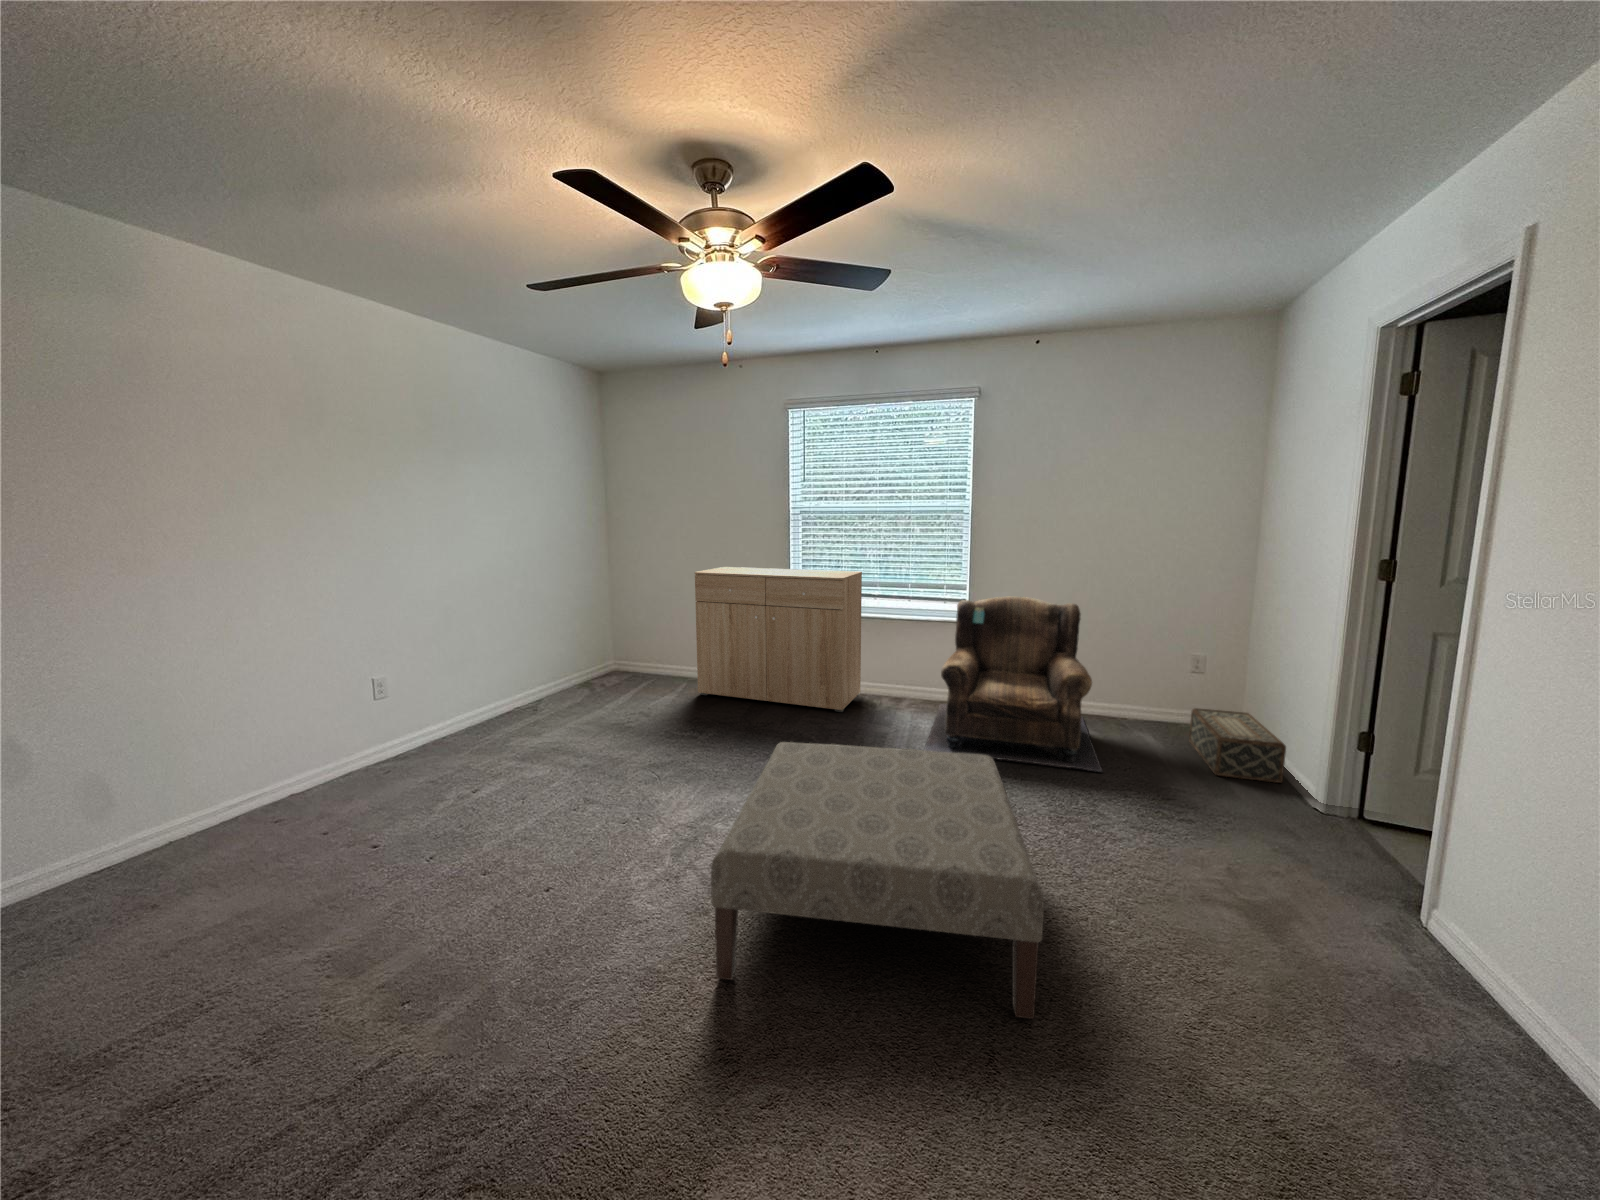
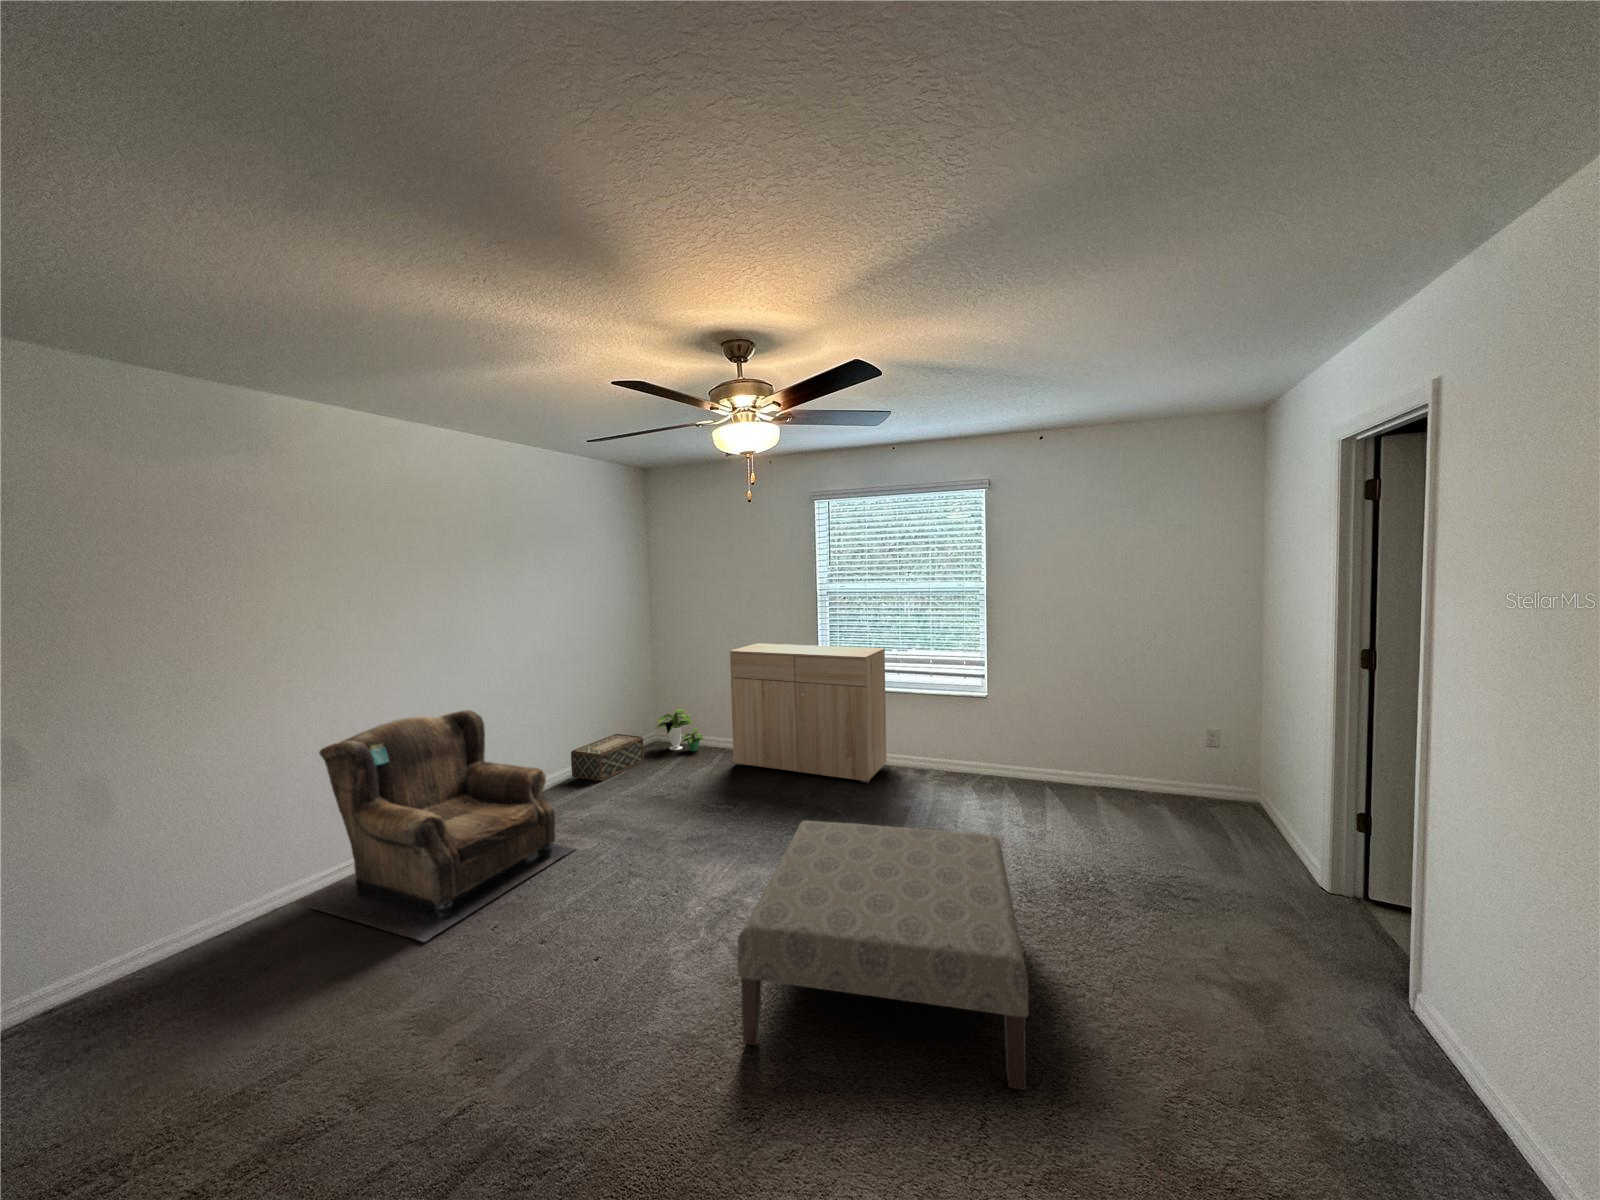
armchair: present [924,597,1102,772] -> present [296,710,575,942]
potted plant: none [612,637,666,682] -> present [656,709,704,751]
woven basket: present [1189,708,1286,783] -> present [571,734,644,781]

